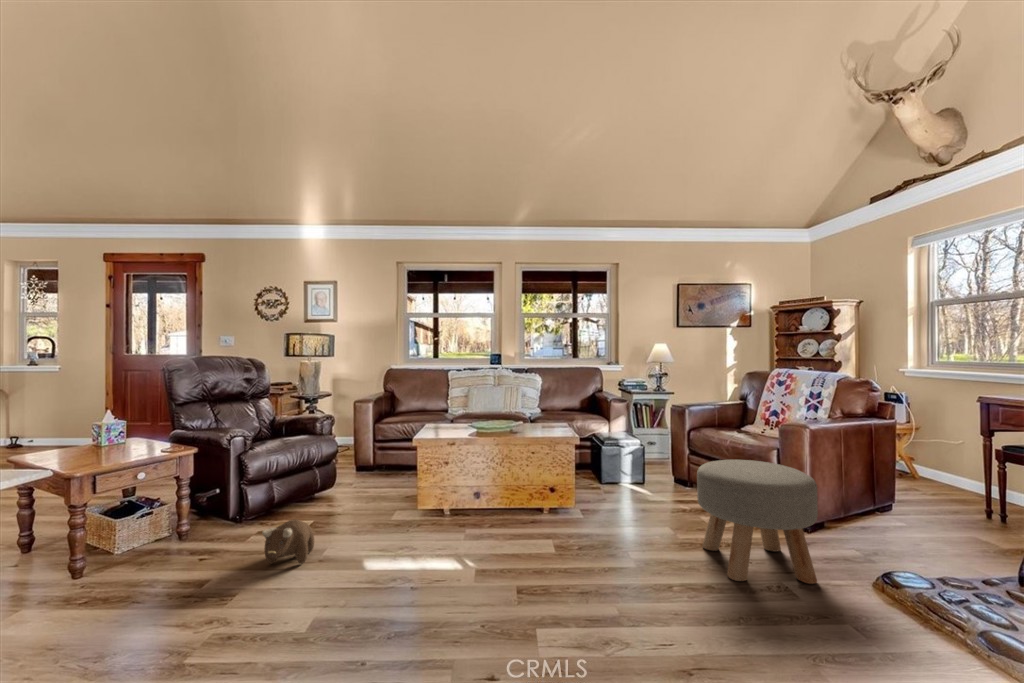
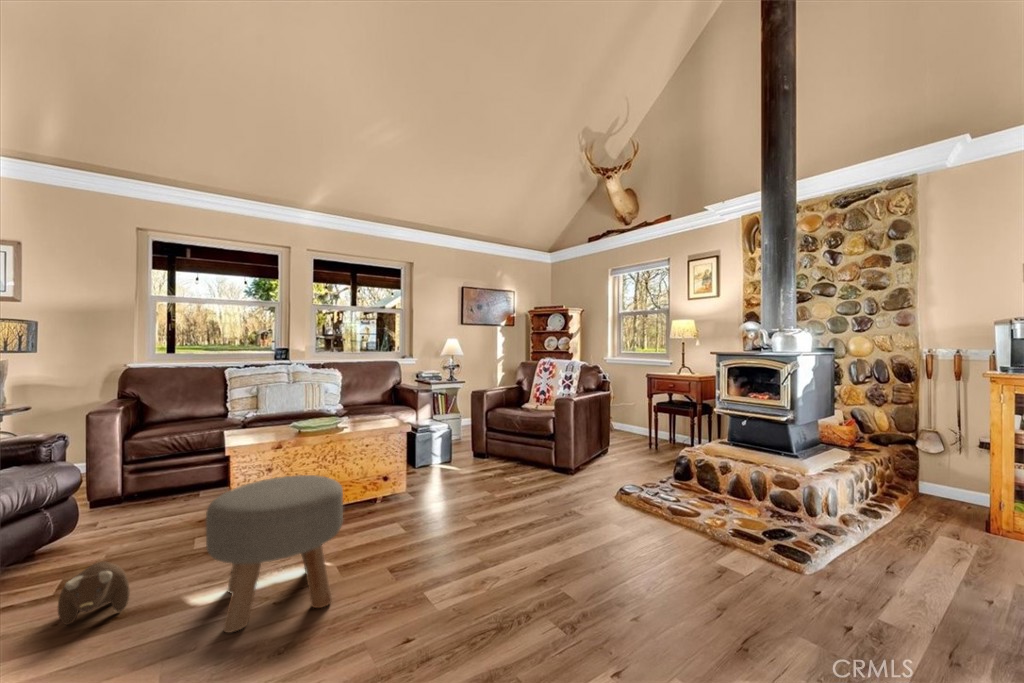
ottoman: present [697,460,818,584] -> present [206,475,343,633]

